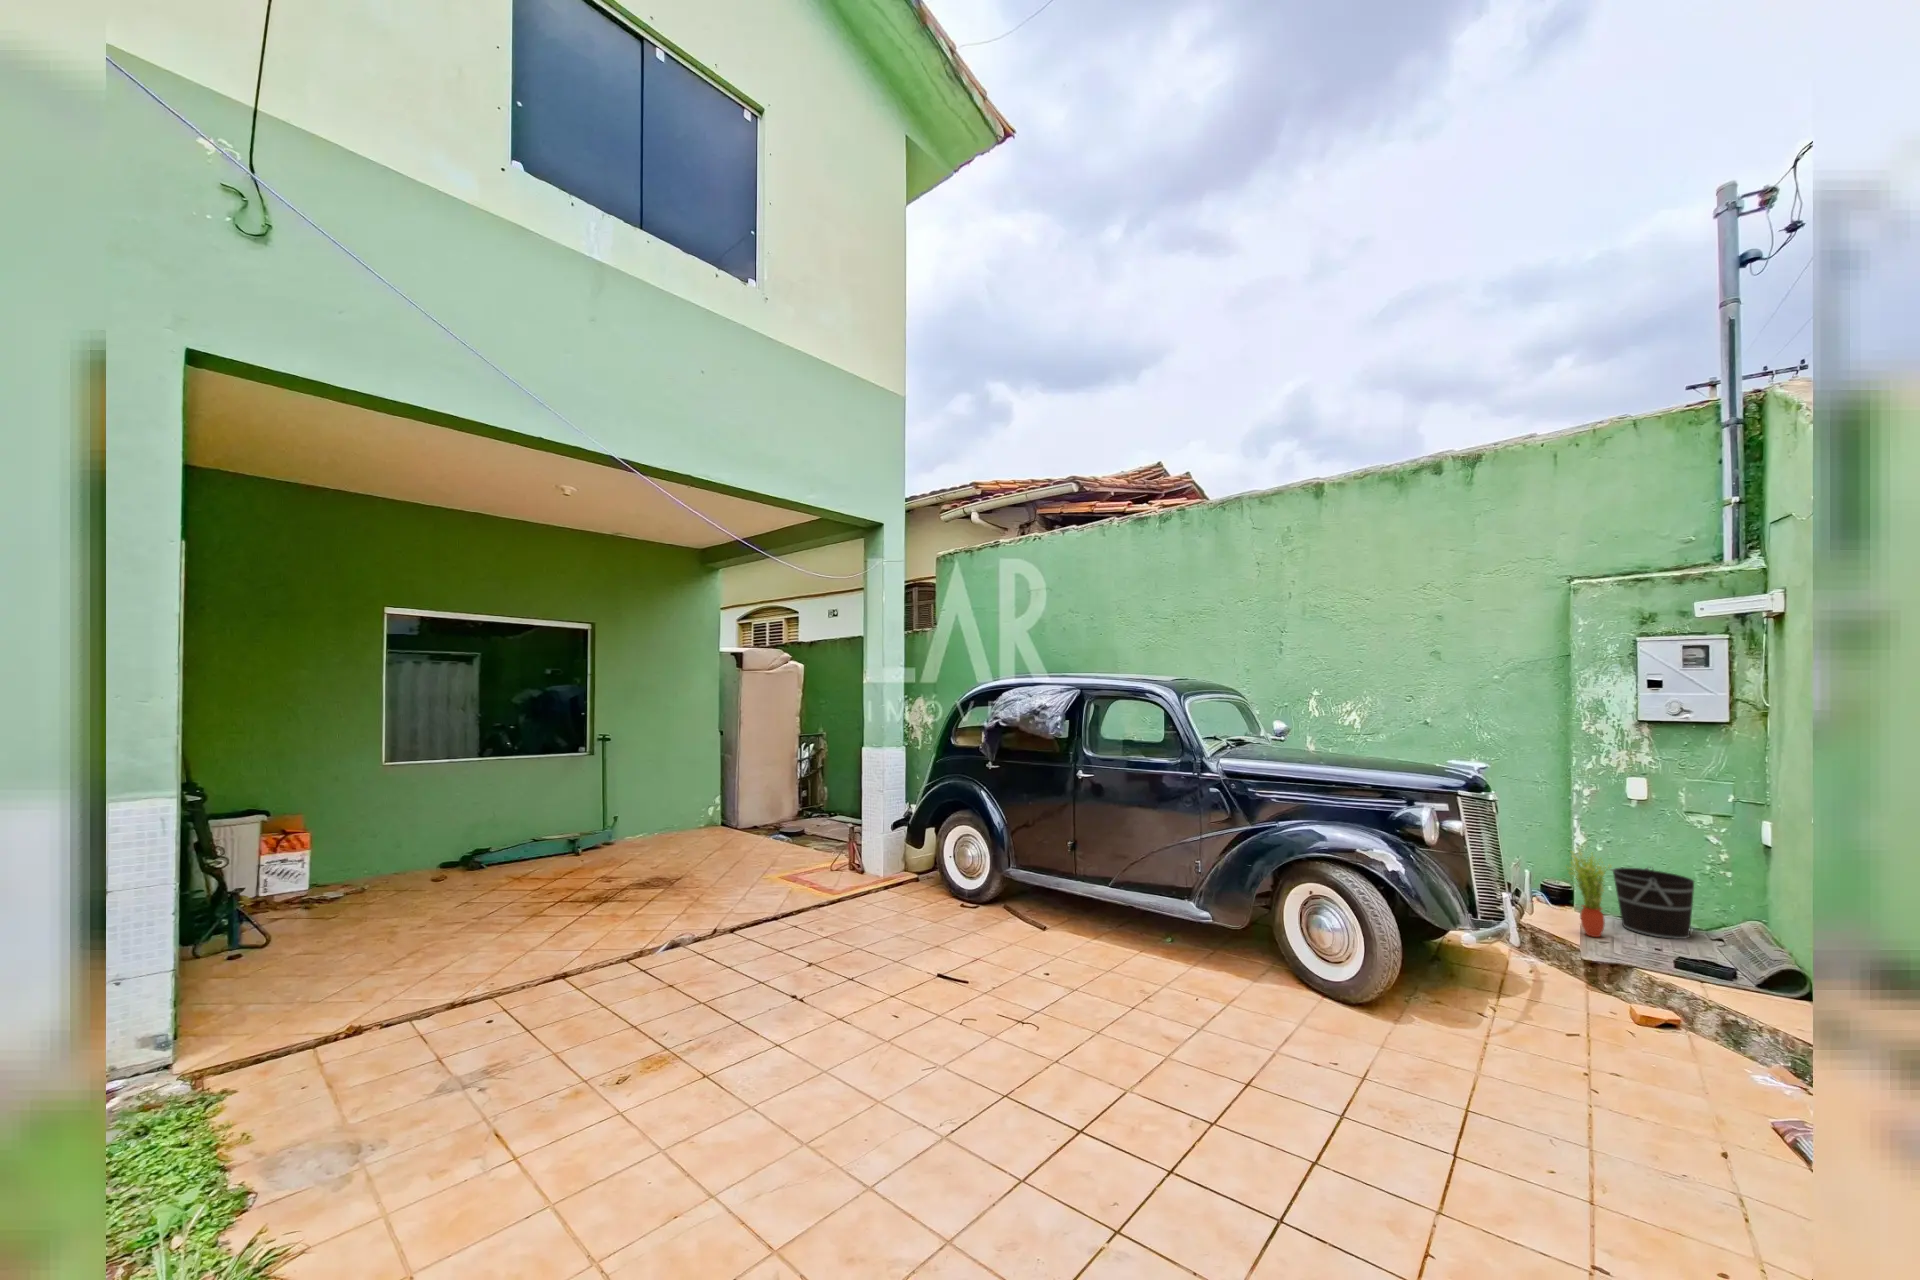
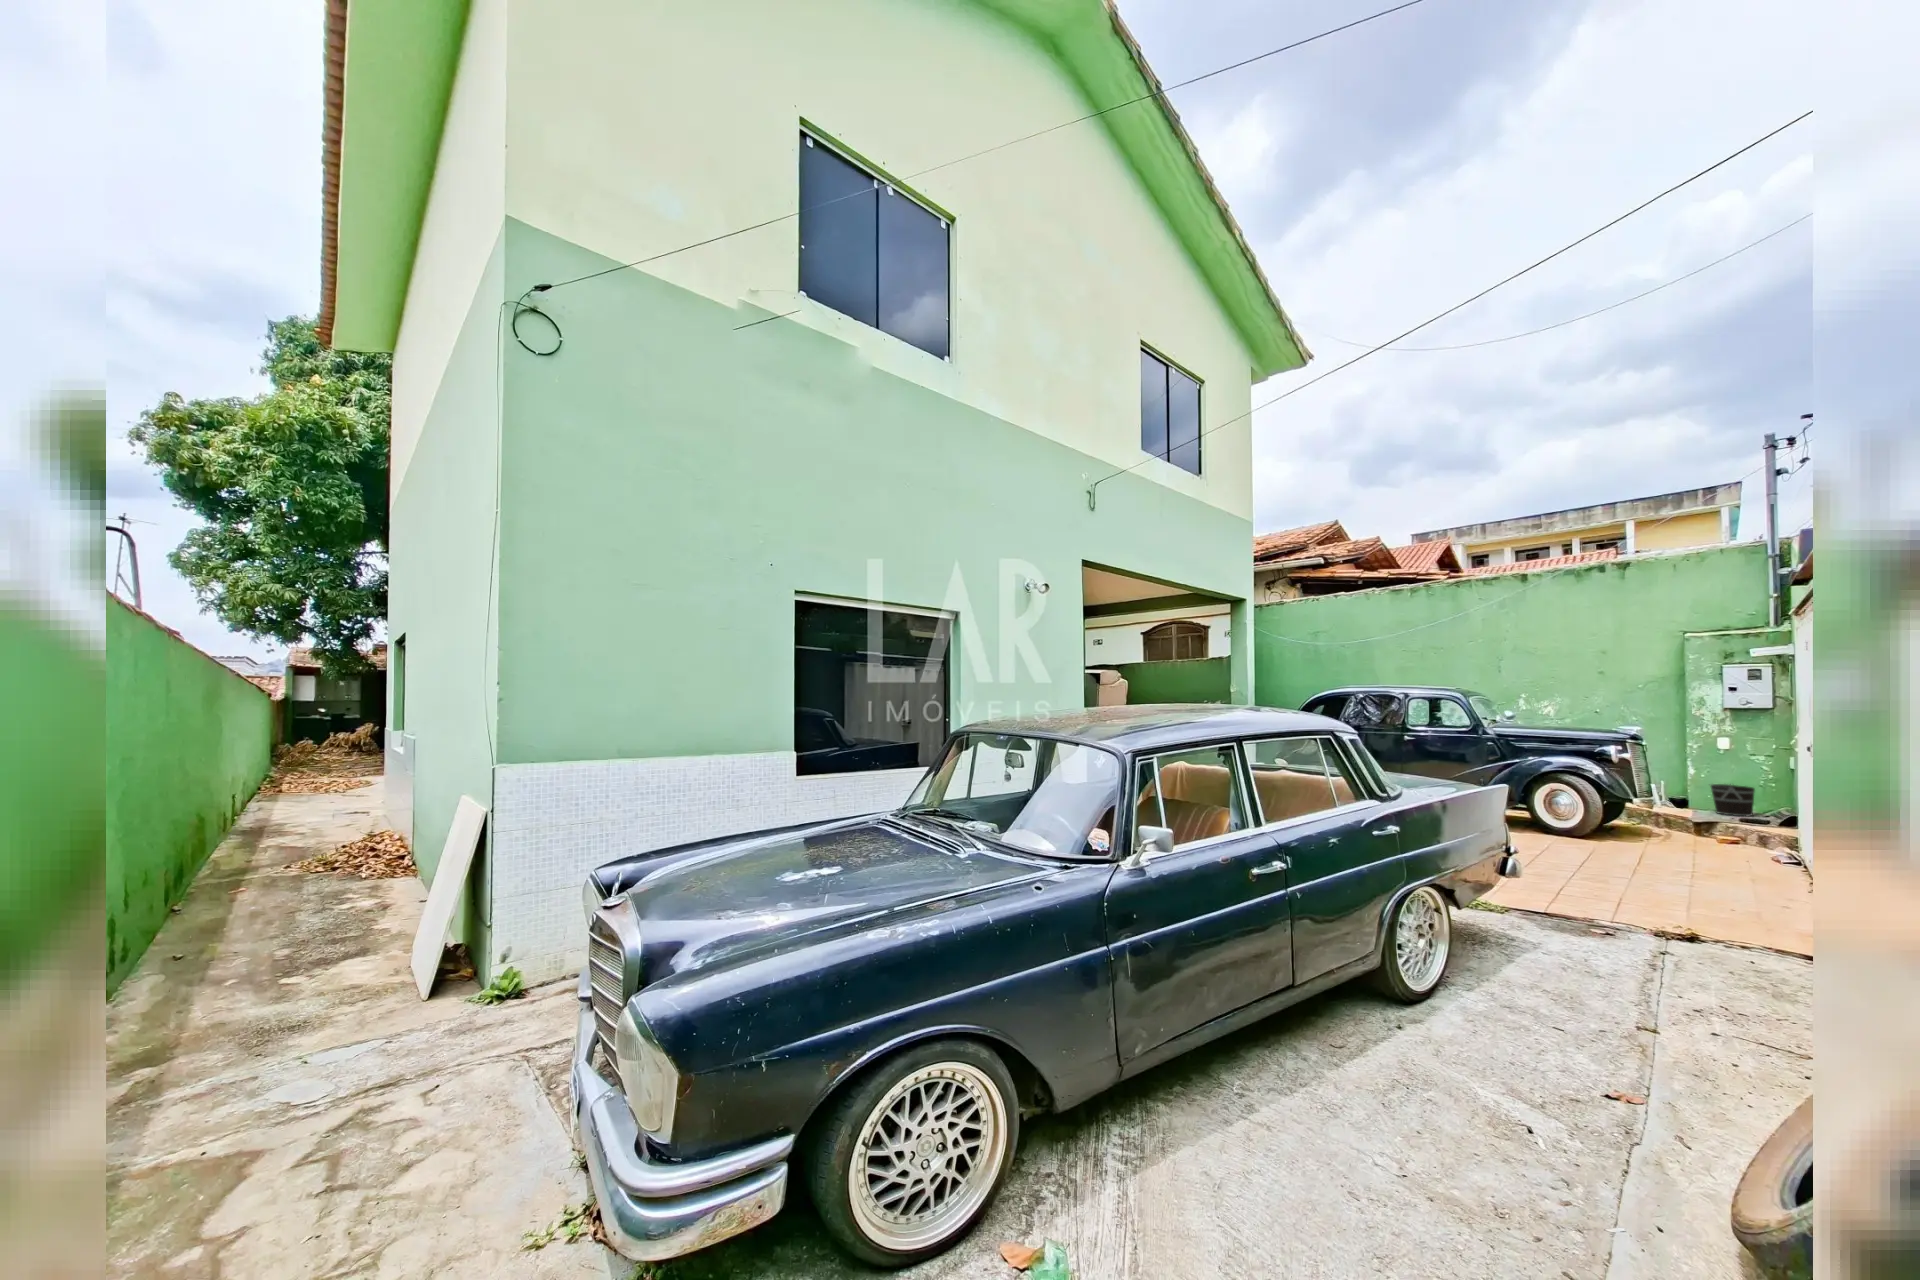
potted plant: present [1569,852,1611,937] -> none [1683,773,1709,816]

